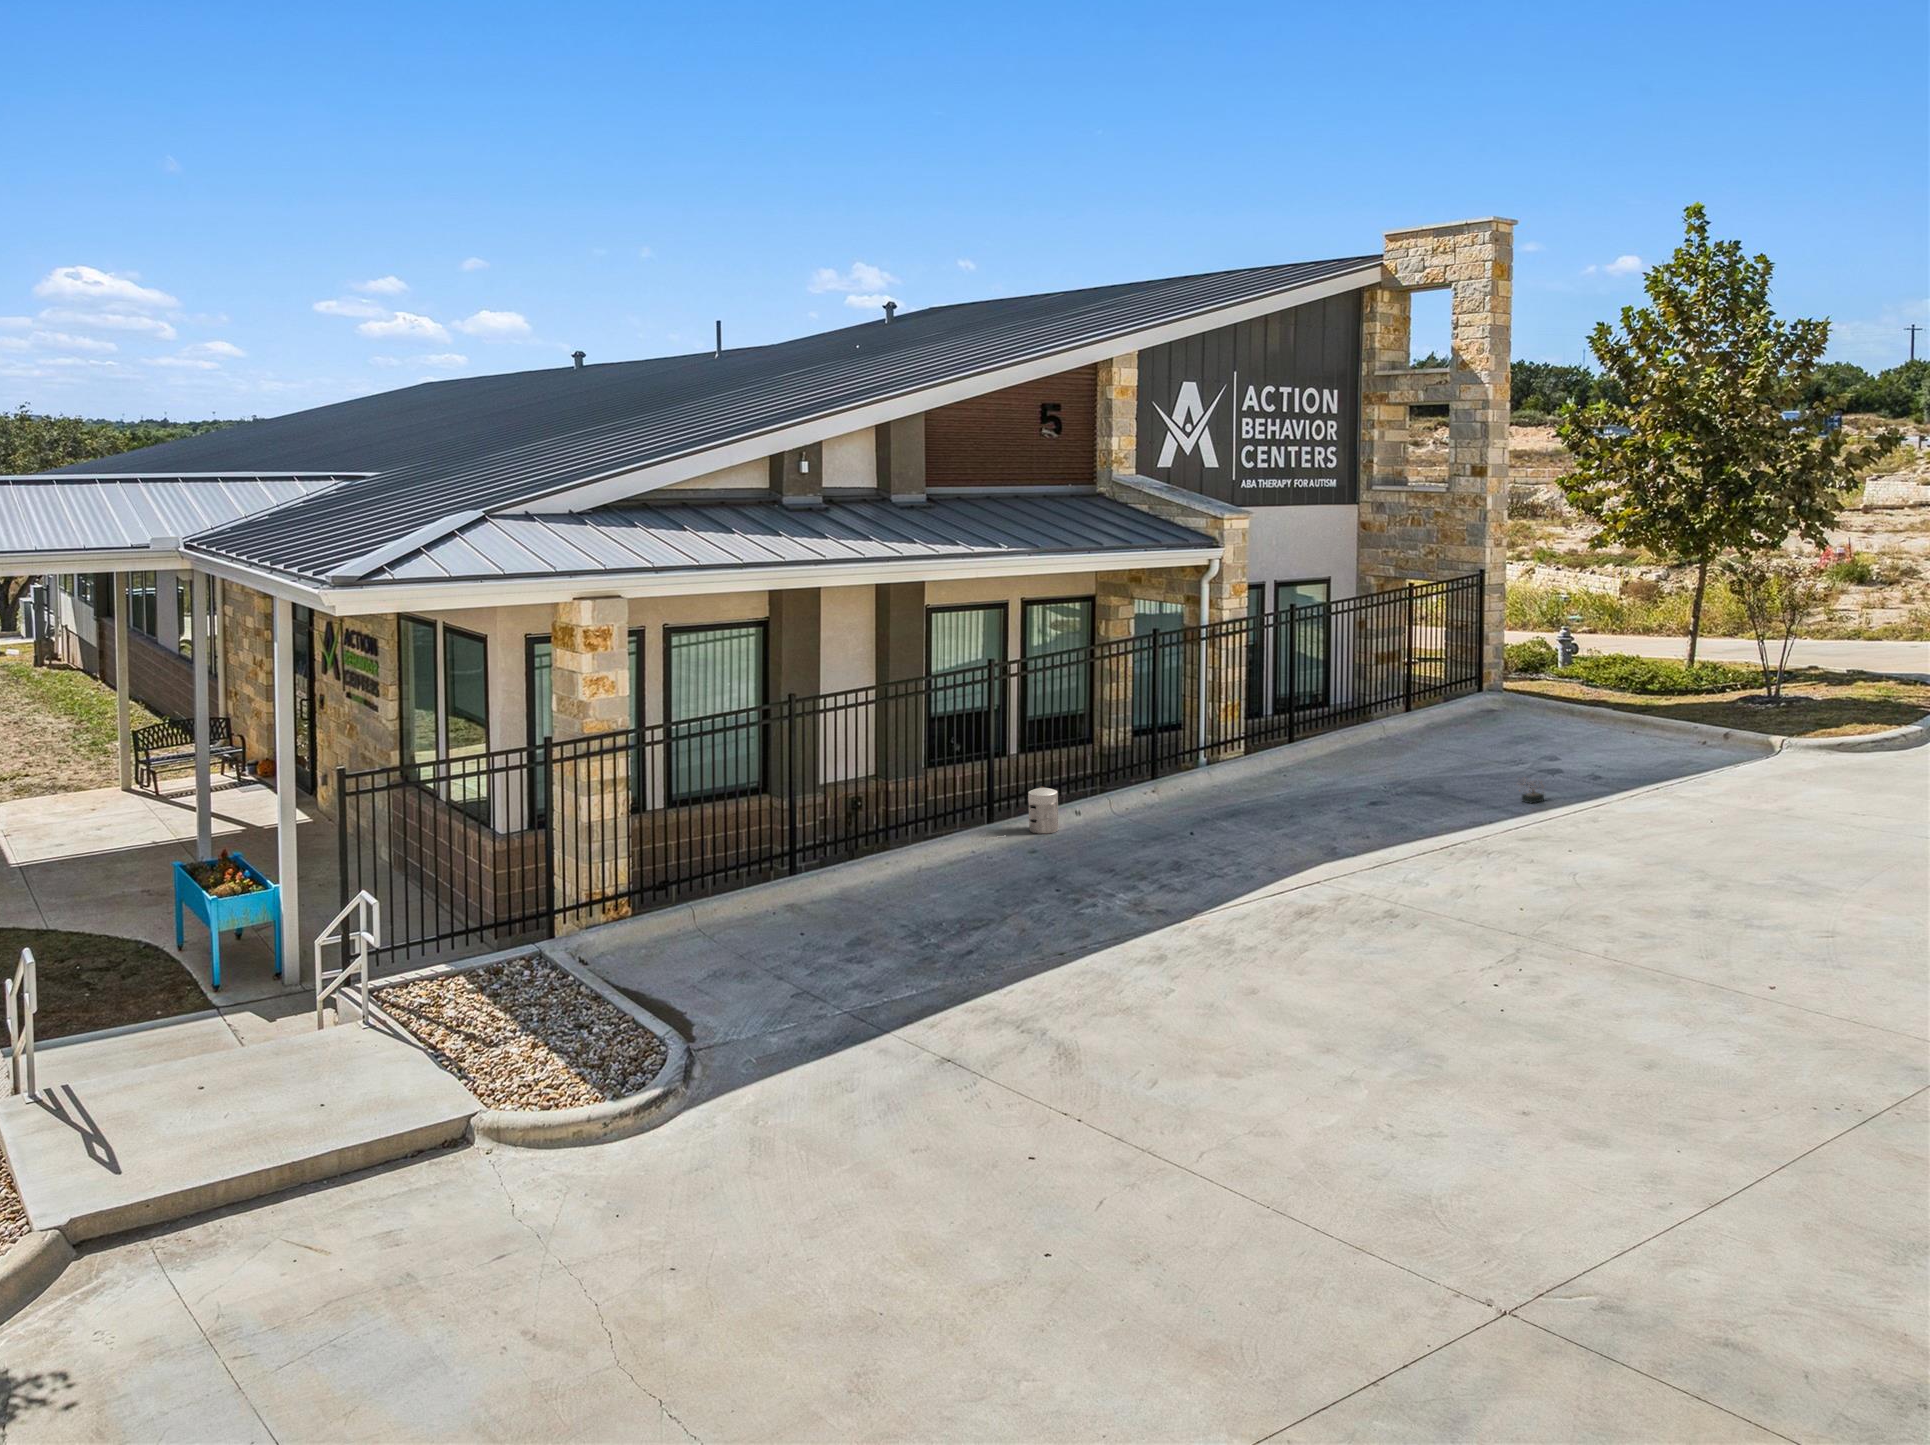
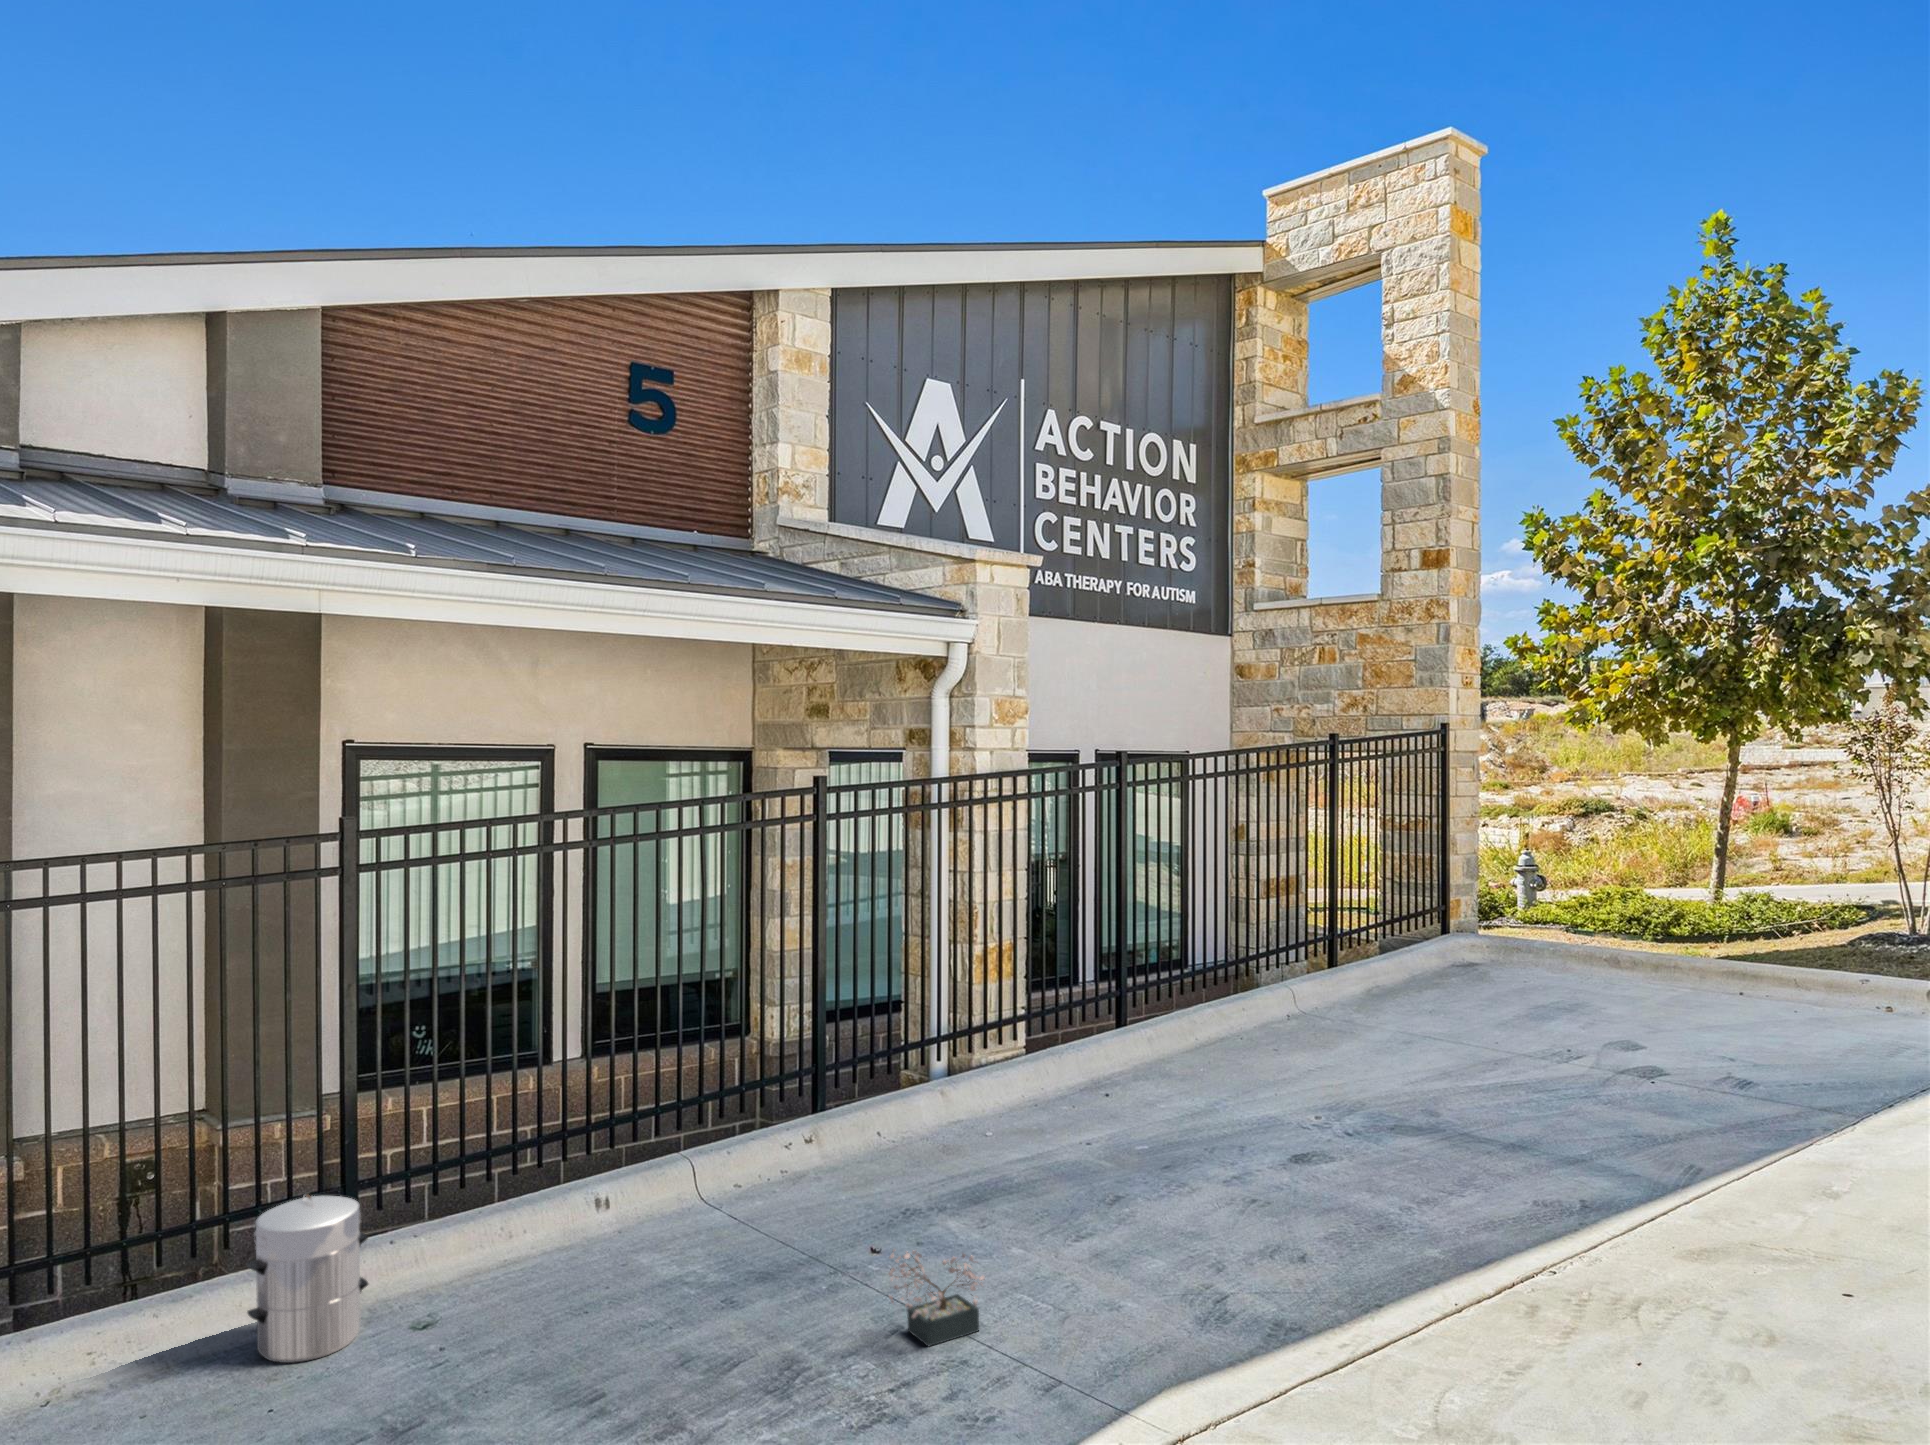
decorative plant: present [1519,779,1544,803] -> present [889,1249,984,1346]

